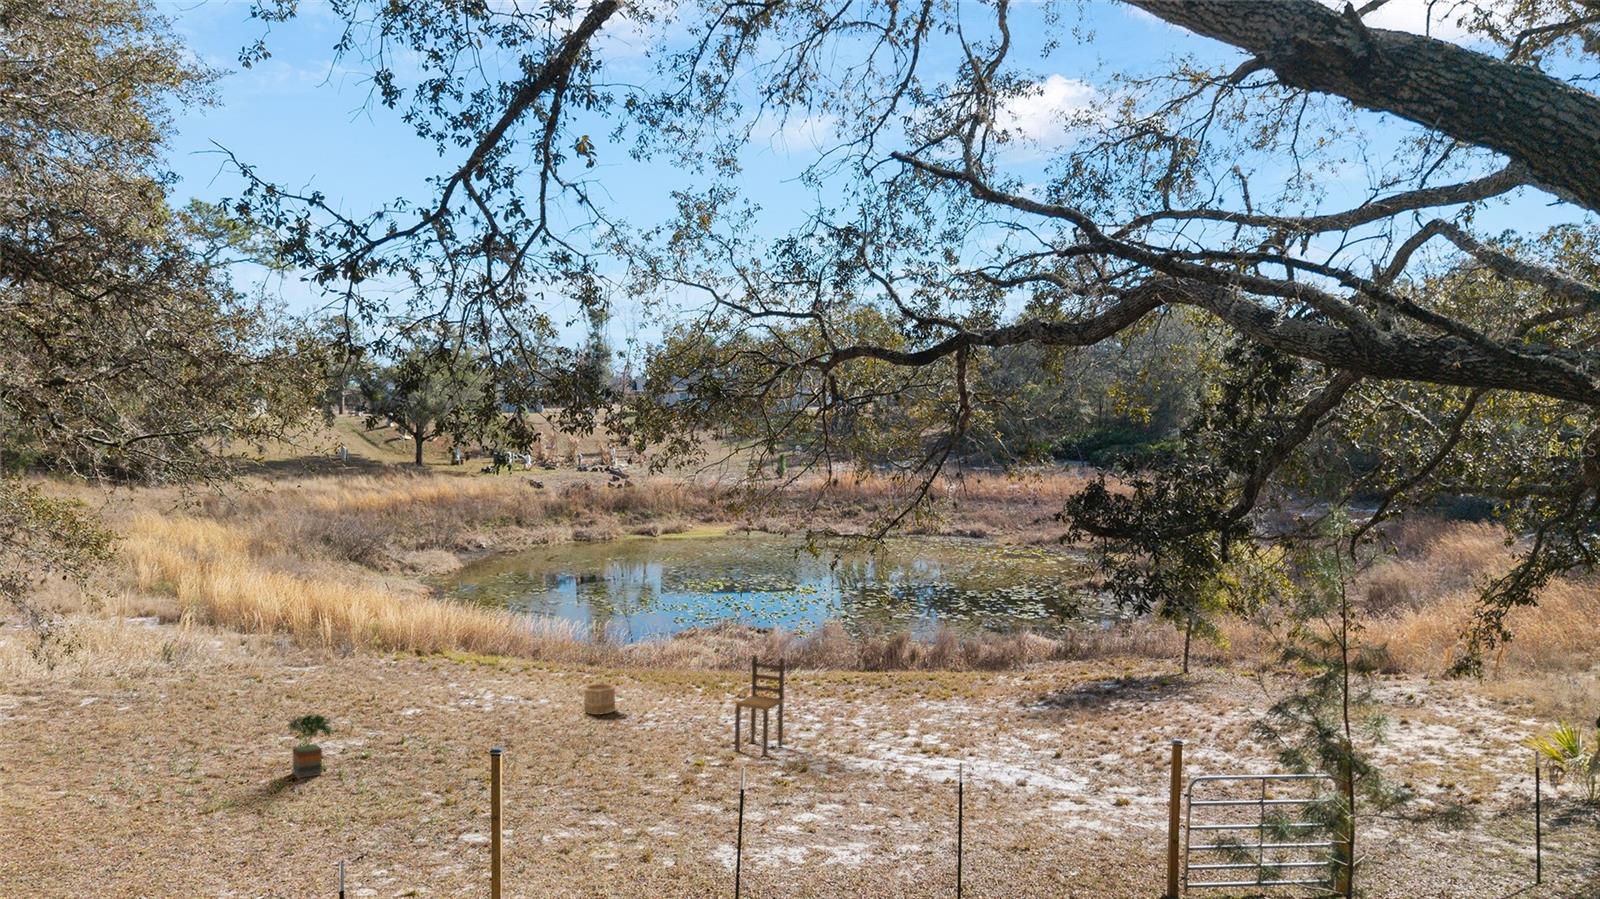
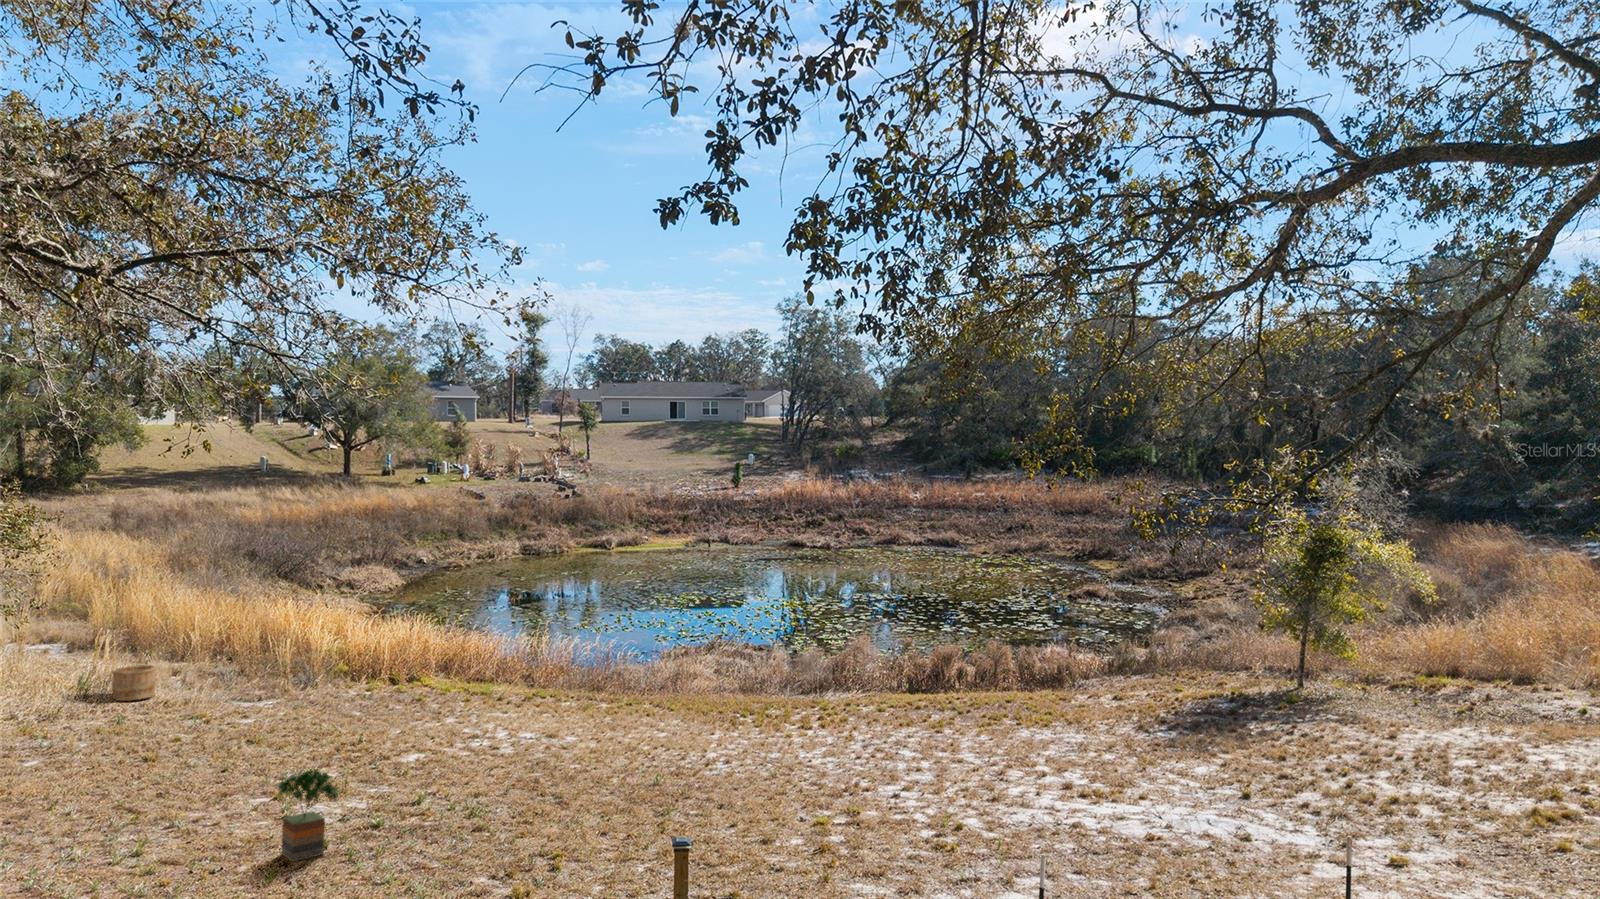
chair: present [735,655,784,756] -> none [853,677,909,806]
wooden bucket: present [584,683,616,715] -> present [112,665,156,701]

